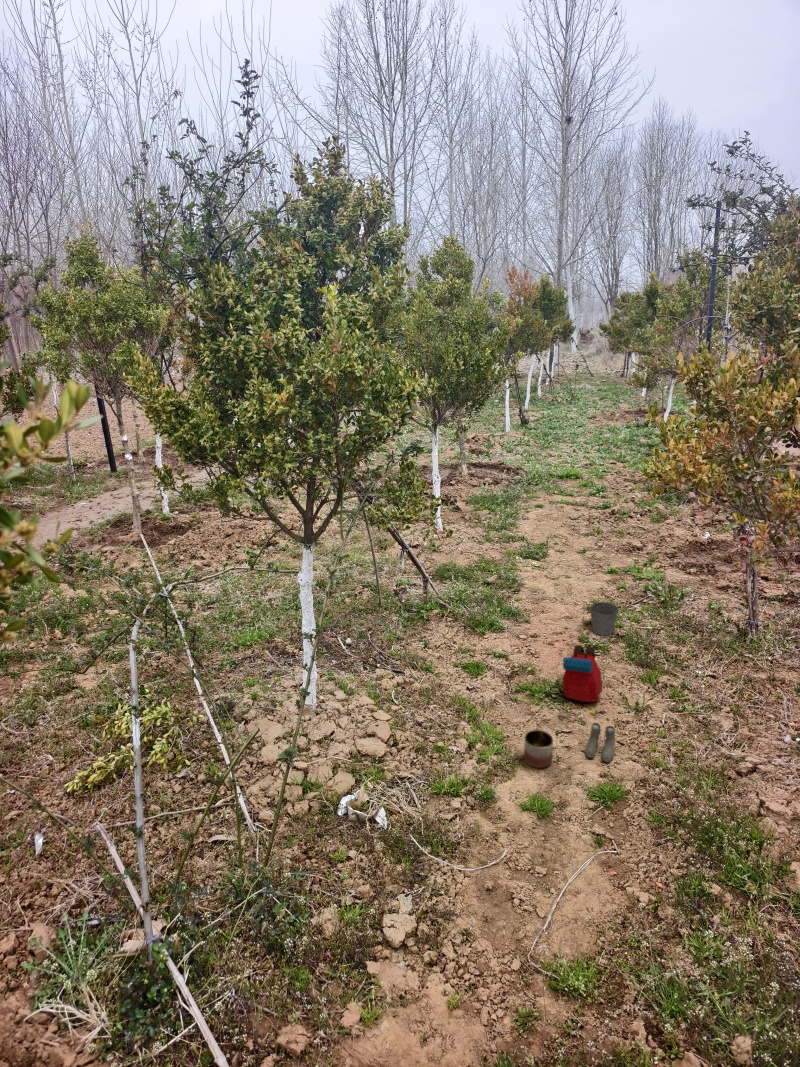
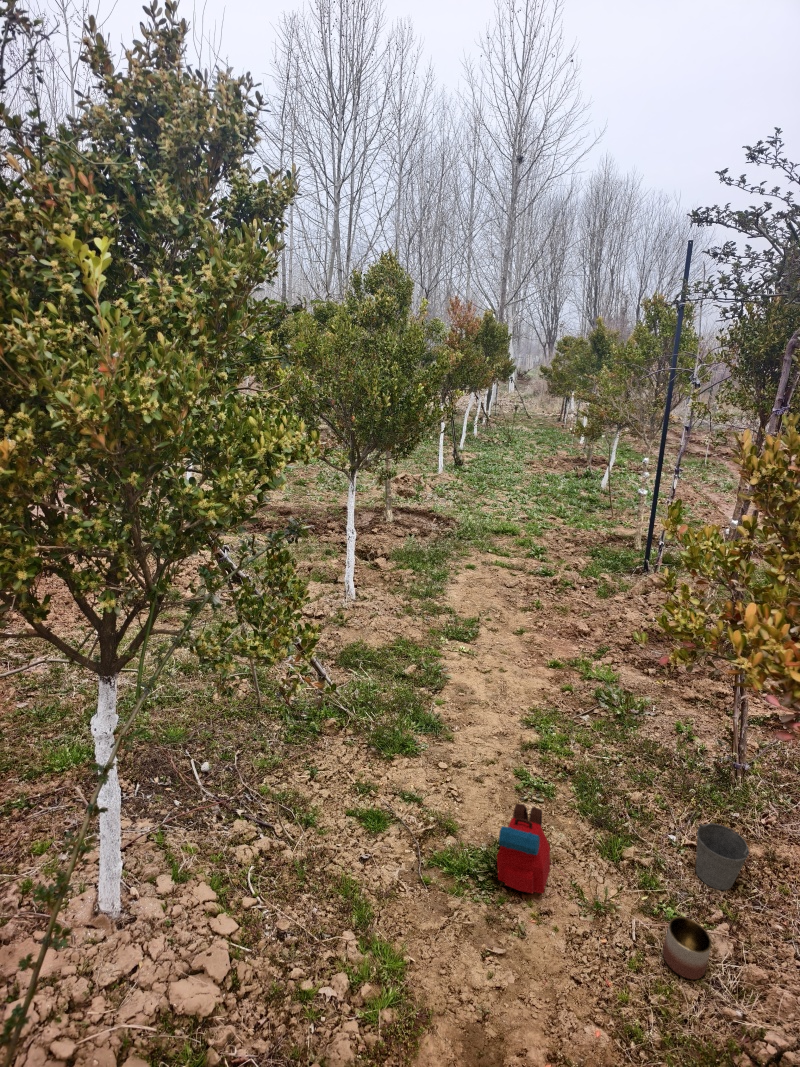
bucket: present [590,602,618,636] -> present [696,823,749,890]
boots: present [586,723,615,762] -> none [529,953,572,1025]
planter: present [524,730,553,768] -> present [663,917,712,979]

